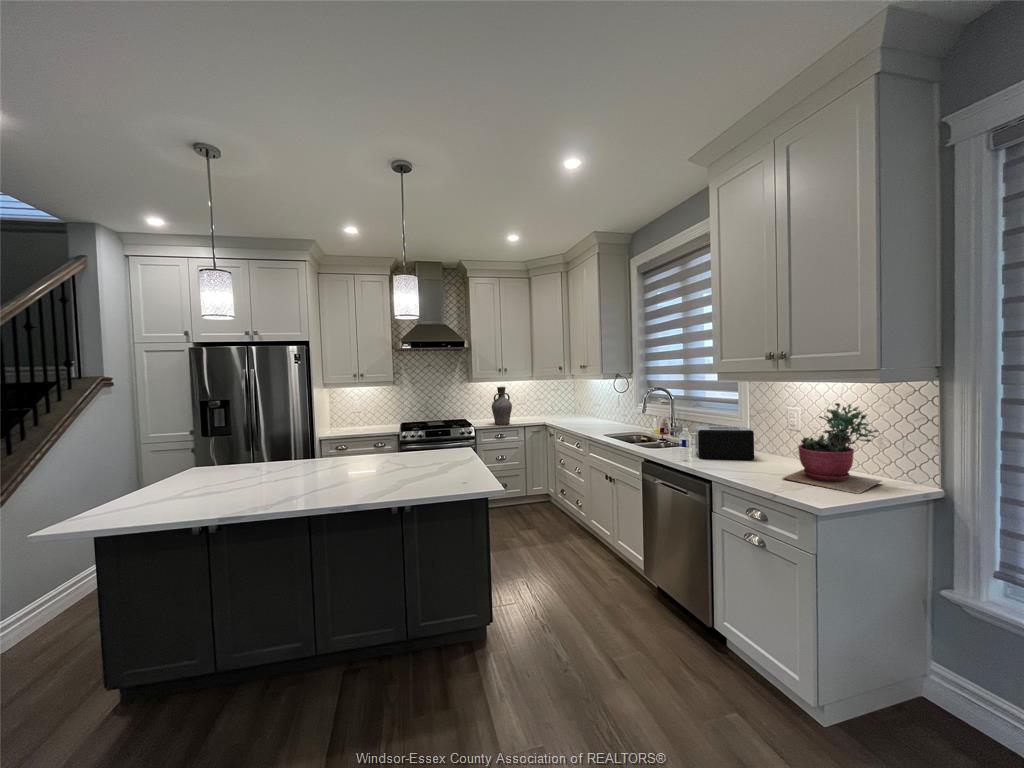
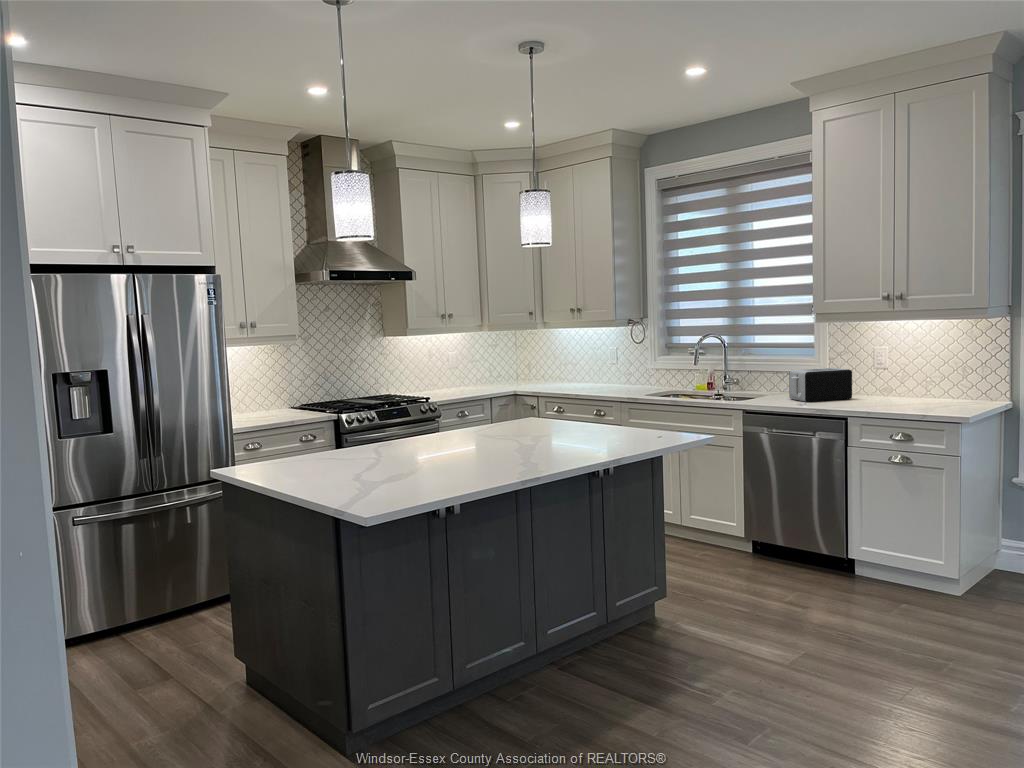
vase: present [492,387,512,425] -> none [450,340,480,396]
succulent plant: present [783,403,882,494] -> none [908,335,976,409]

